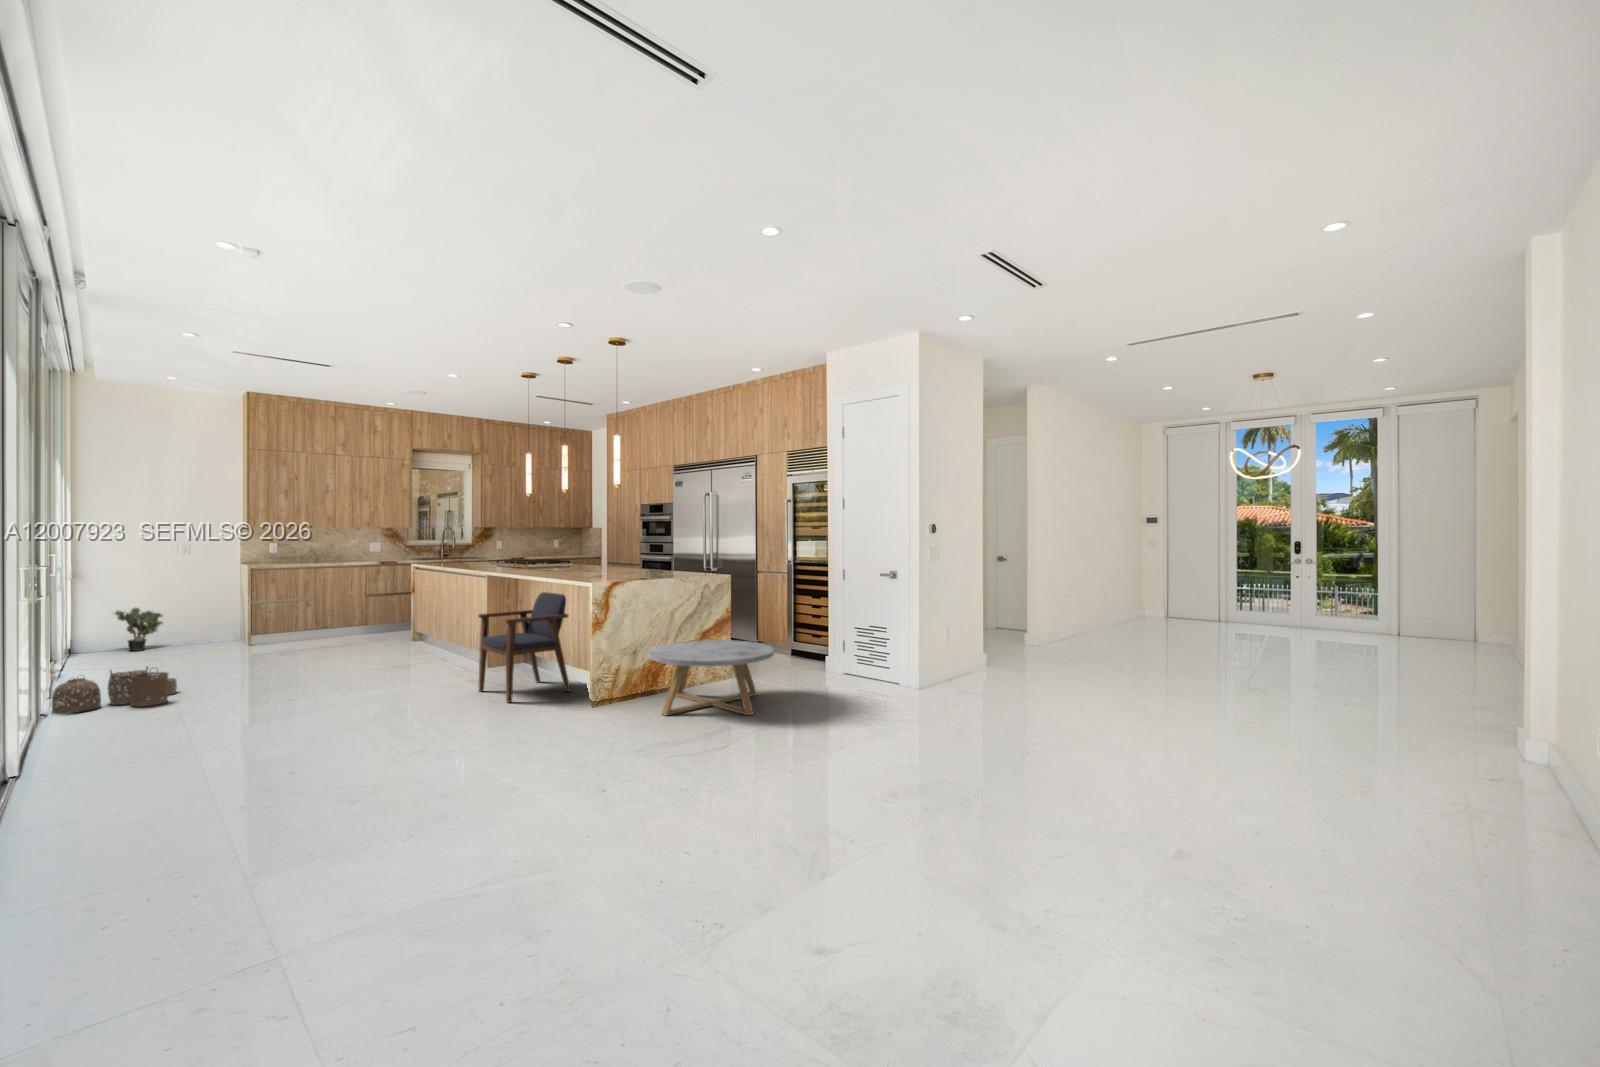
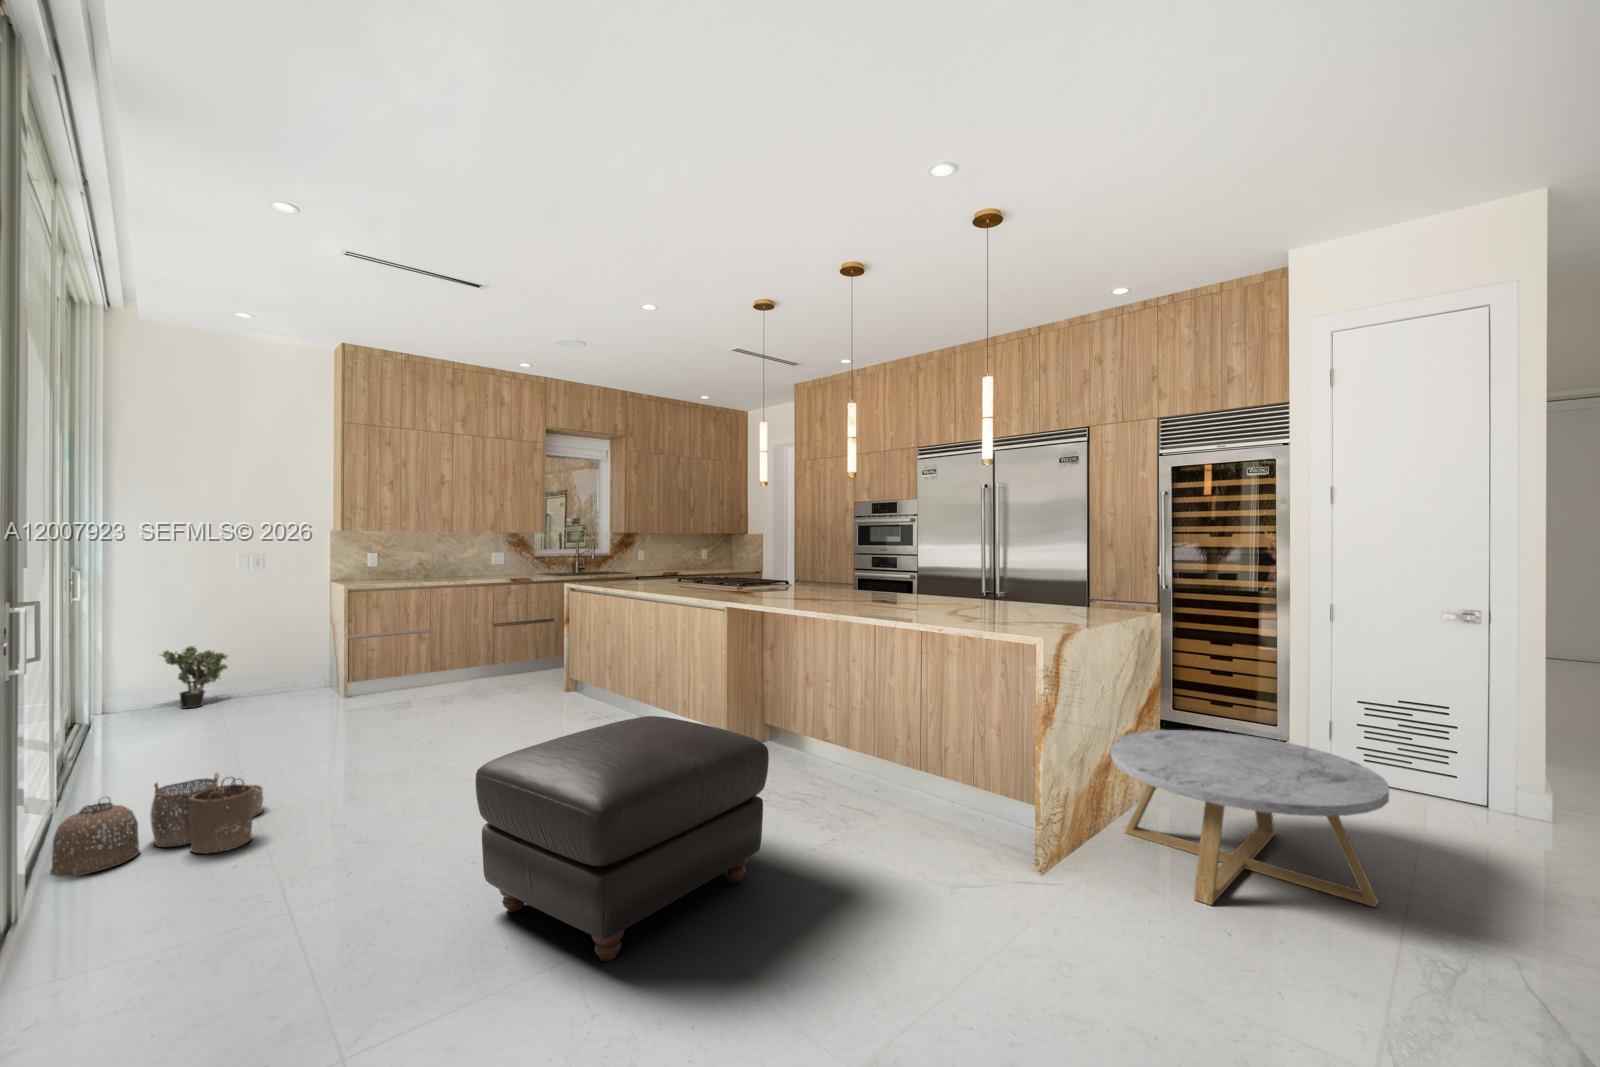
armchair: present [478,592,570,703] -> none [765,641,927,853]
ottoman: none [280,629,450,733] -> present [475,716,769,961]

